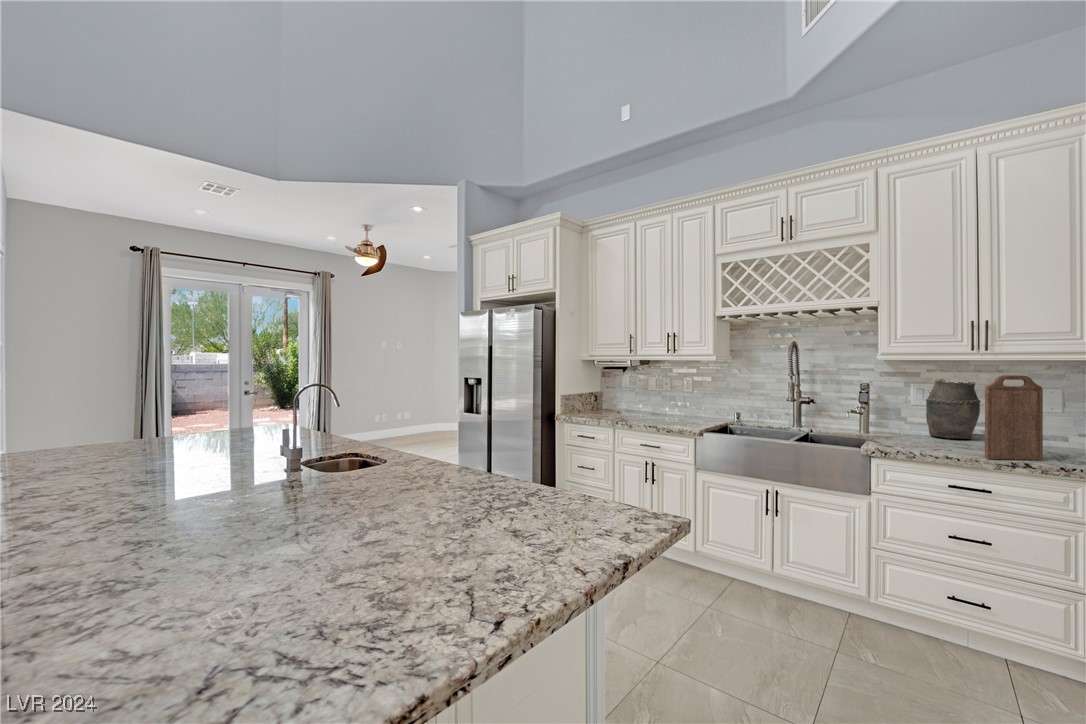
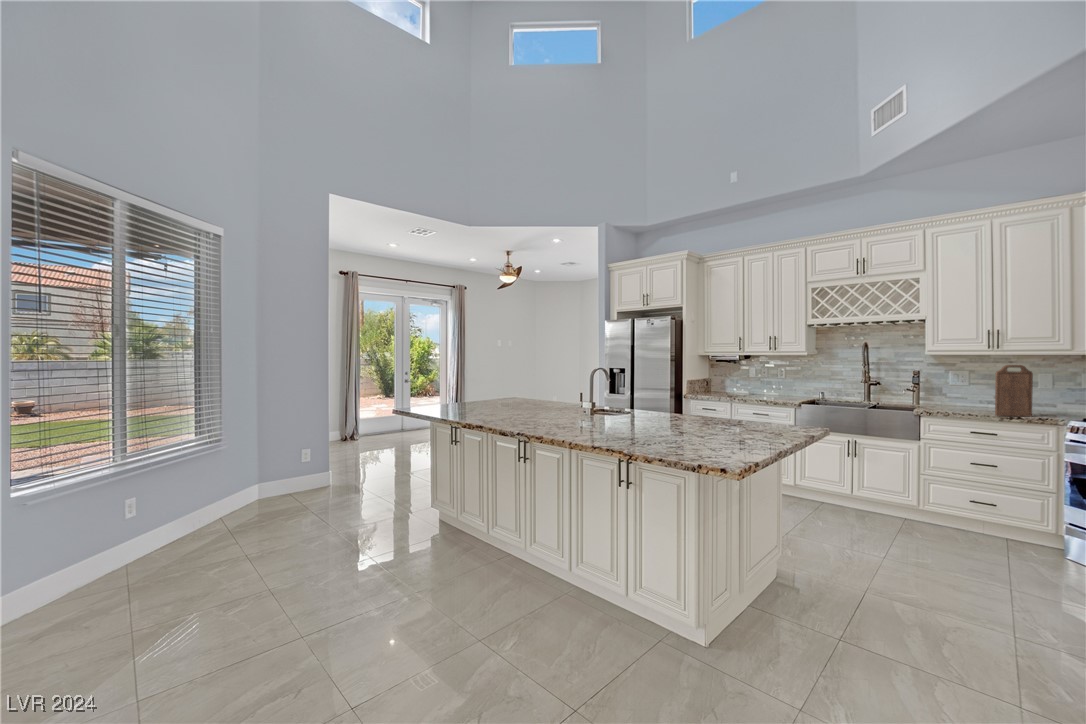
vase: present [926,379,981,439] -> none [959,368,997,406]

